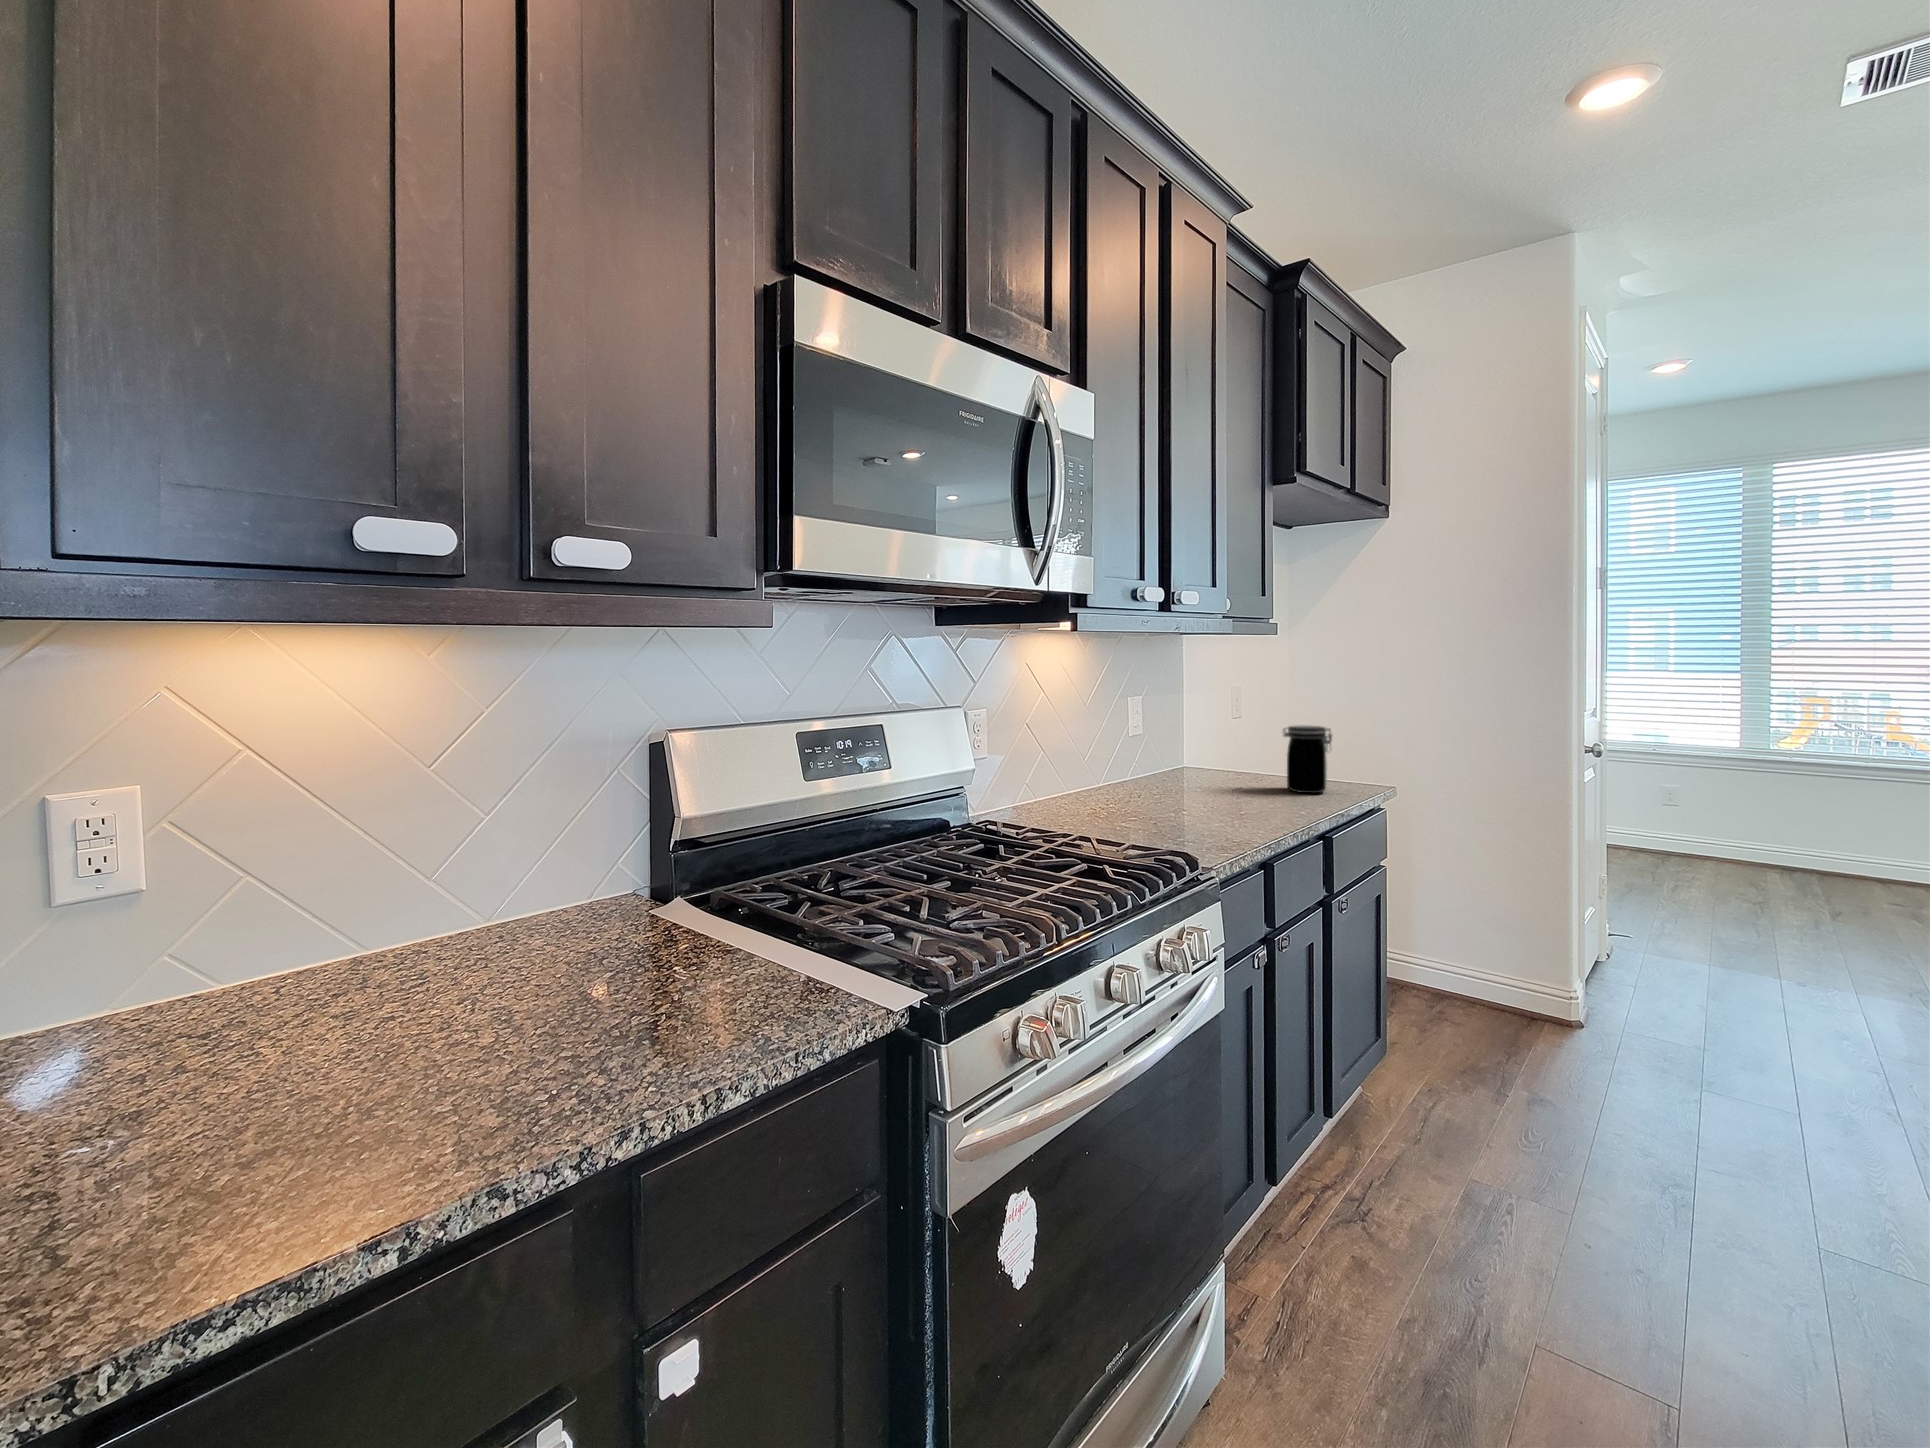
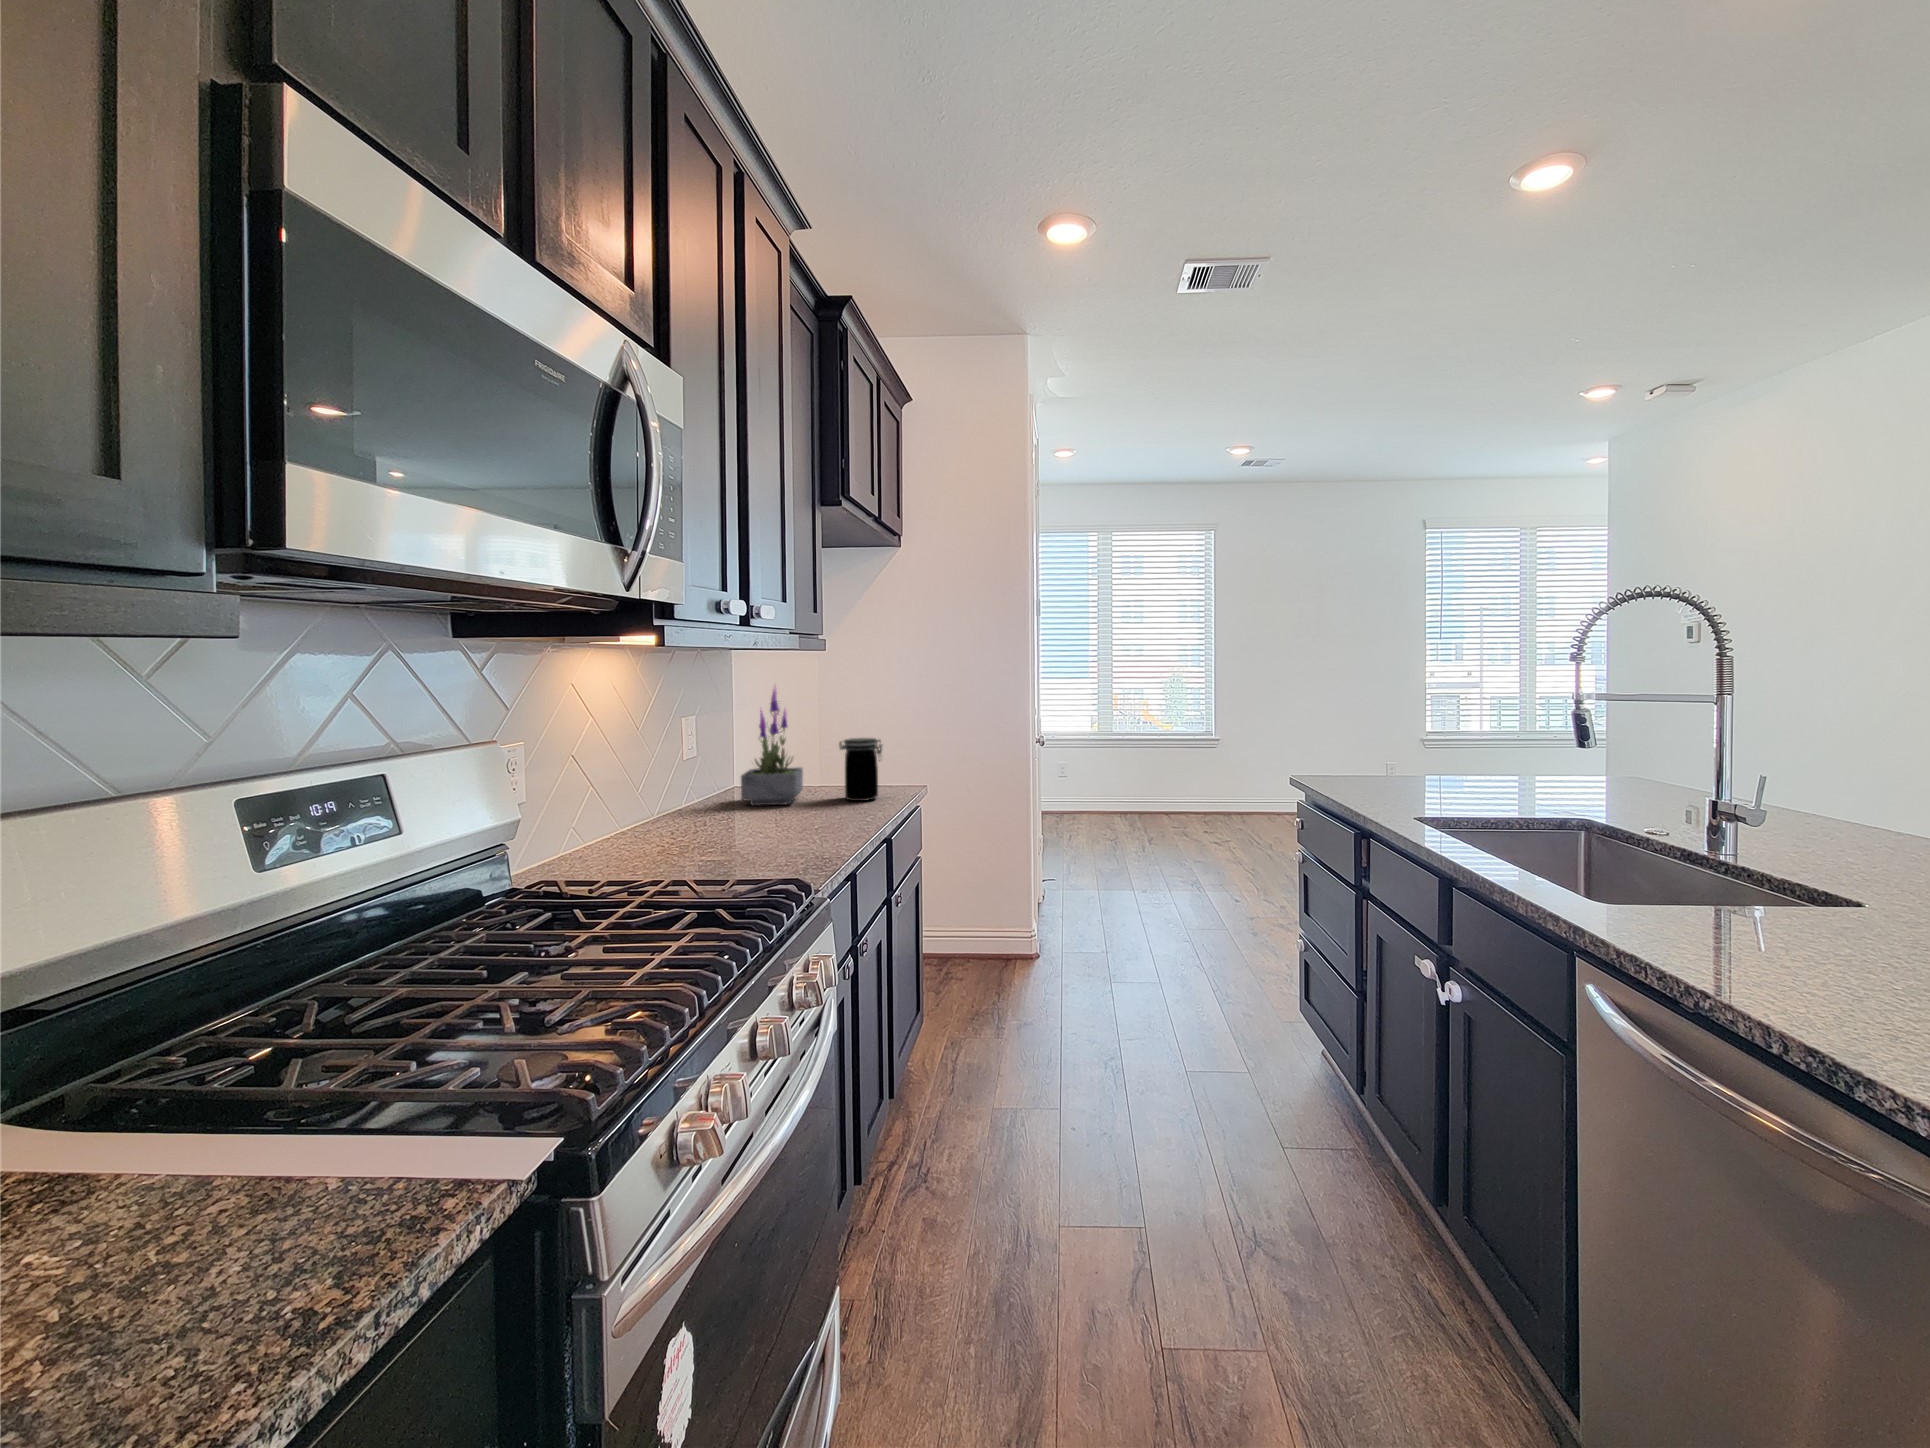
potted plant: none [1178,666,1244,788] -> present [741,686,803,805]

